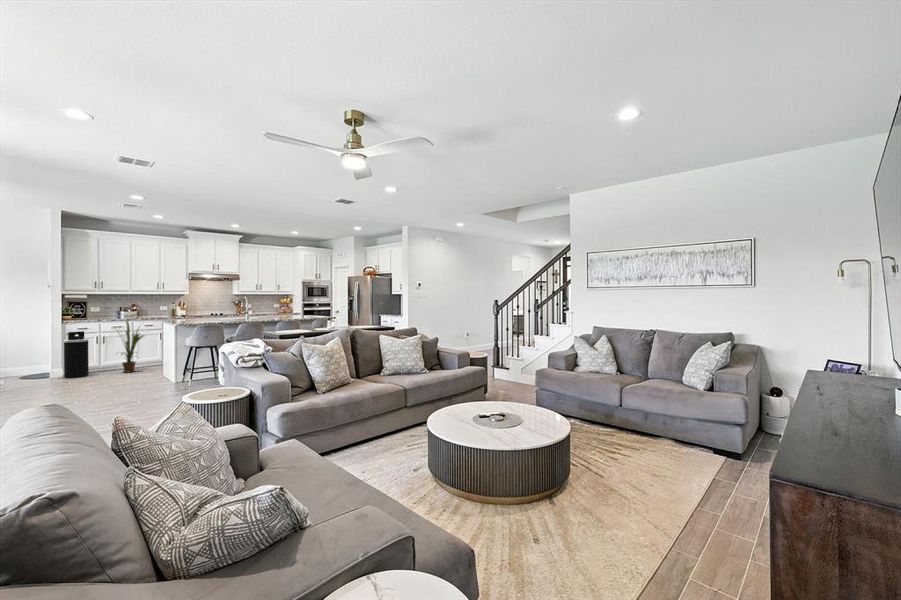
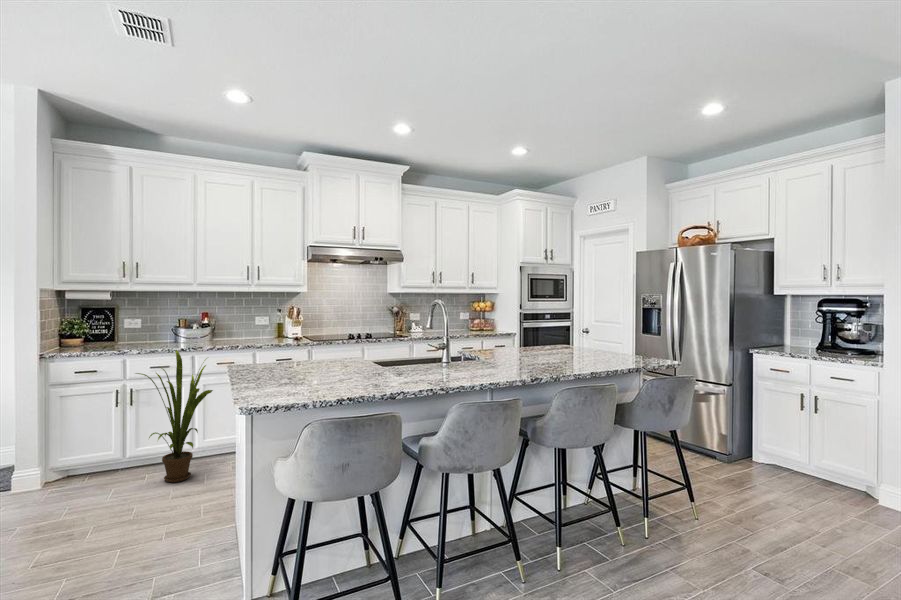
trash can: present [64,331,89,378] -> none [38,381,92,499]

